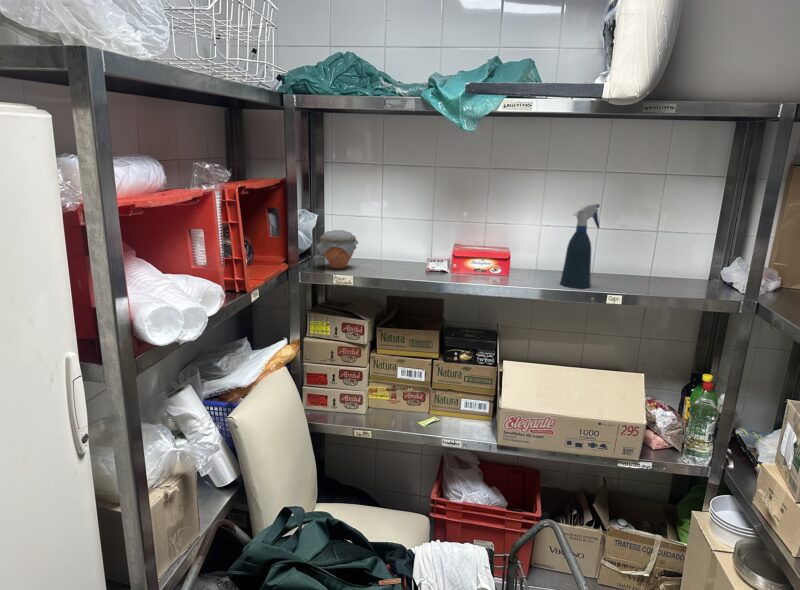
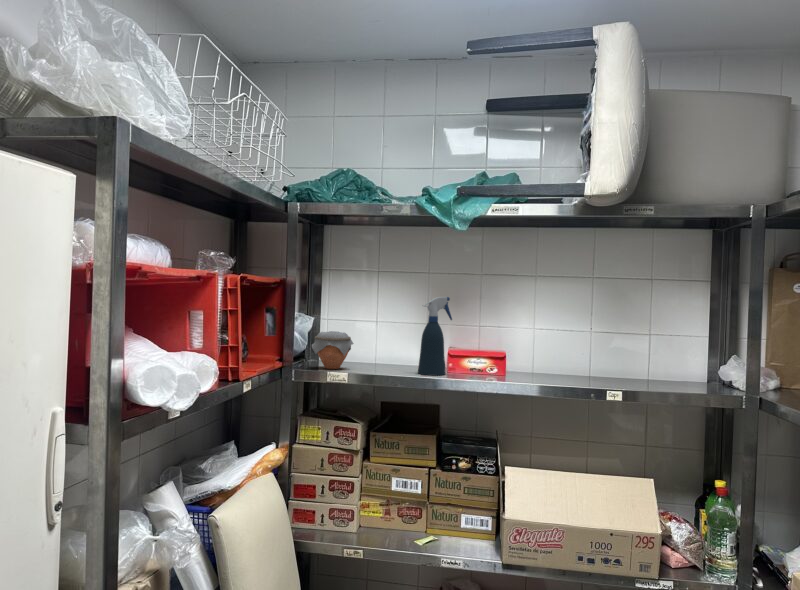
spray bottle: present [560,204,599,288] -> present [418,297,452,375]

